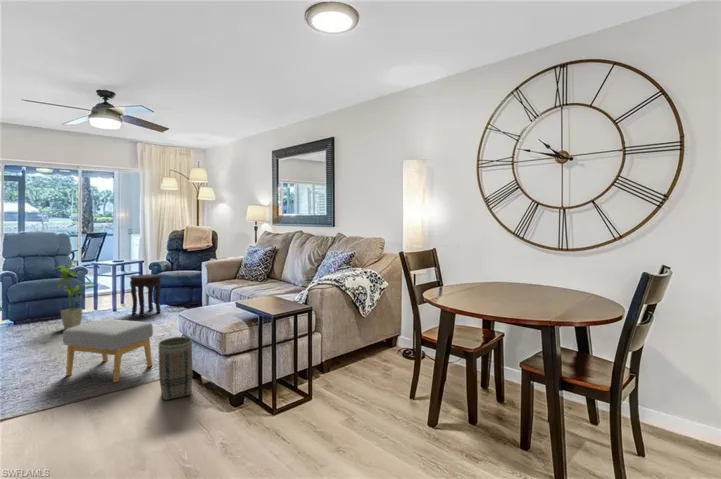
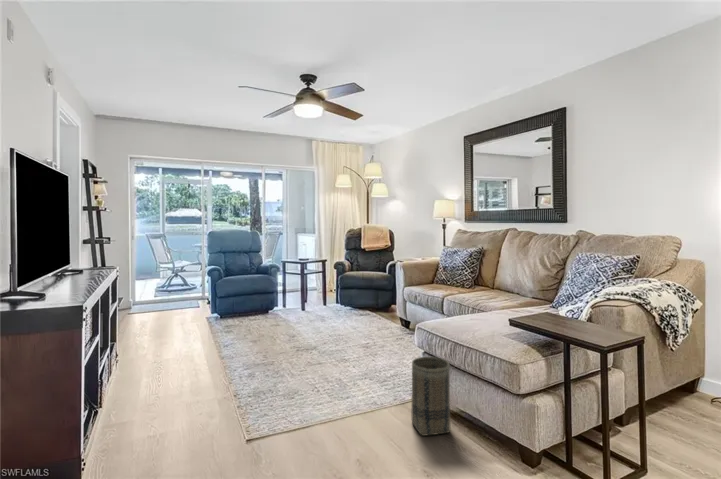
house plant: present [56,265,94,329] -> none [260,263,296,329]
side table: present [130,274,161,316] -> none [320,275,348,319]
footstool: present [63,319,153,382] -> none [293,325,379,401]

